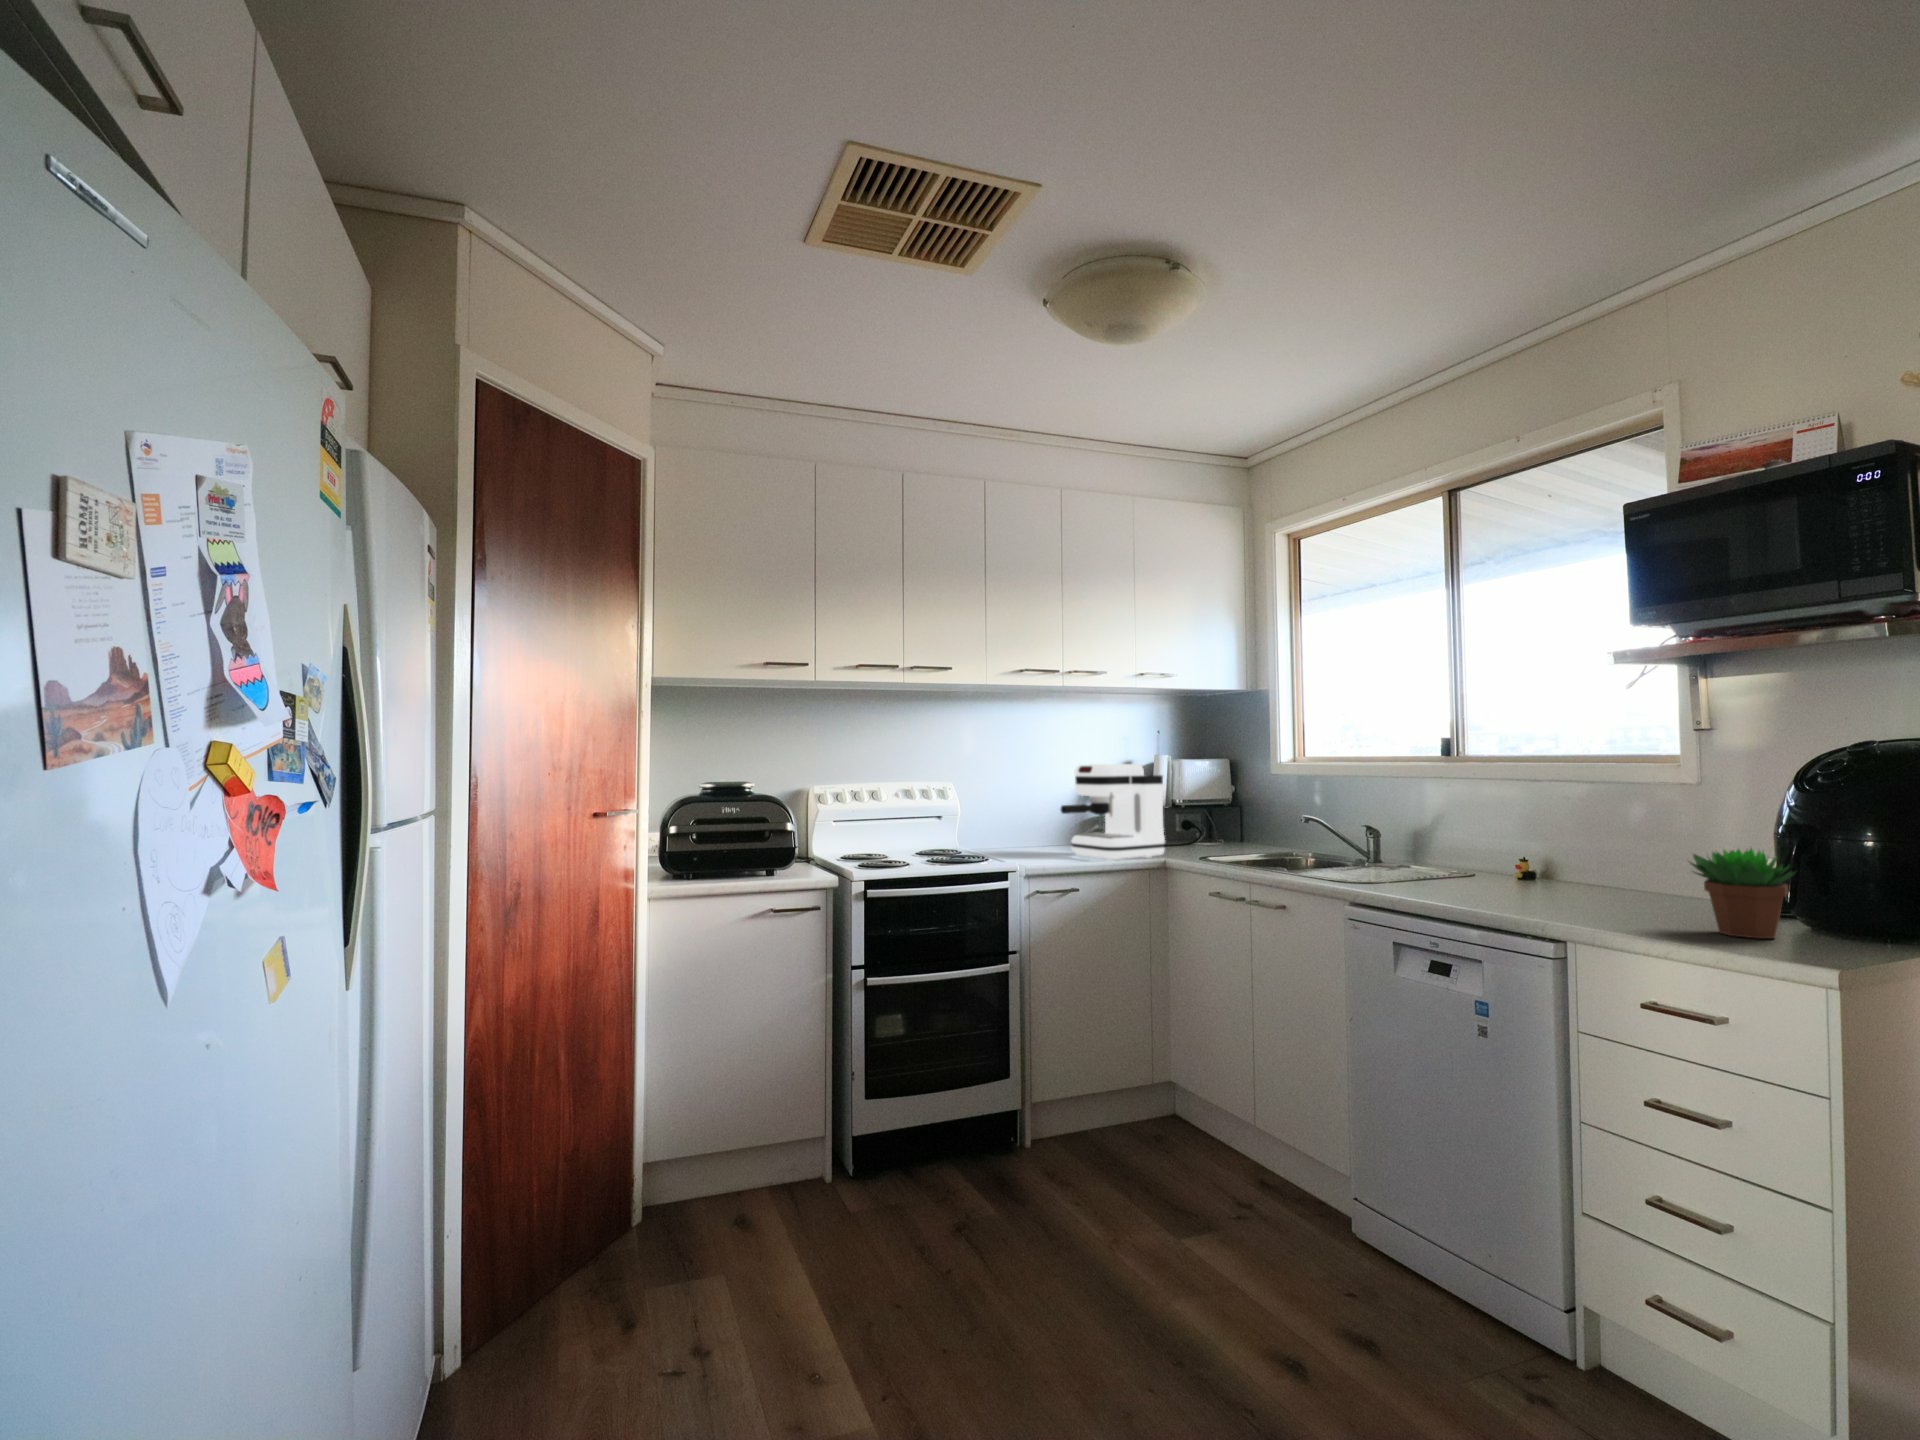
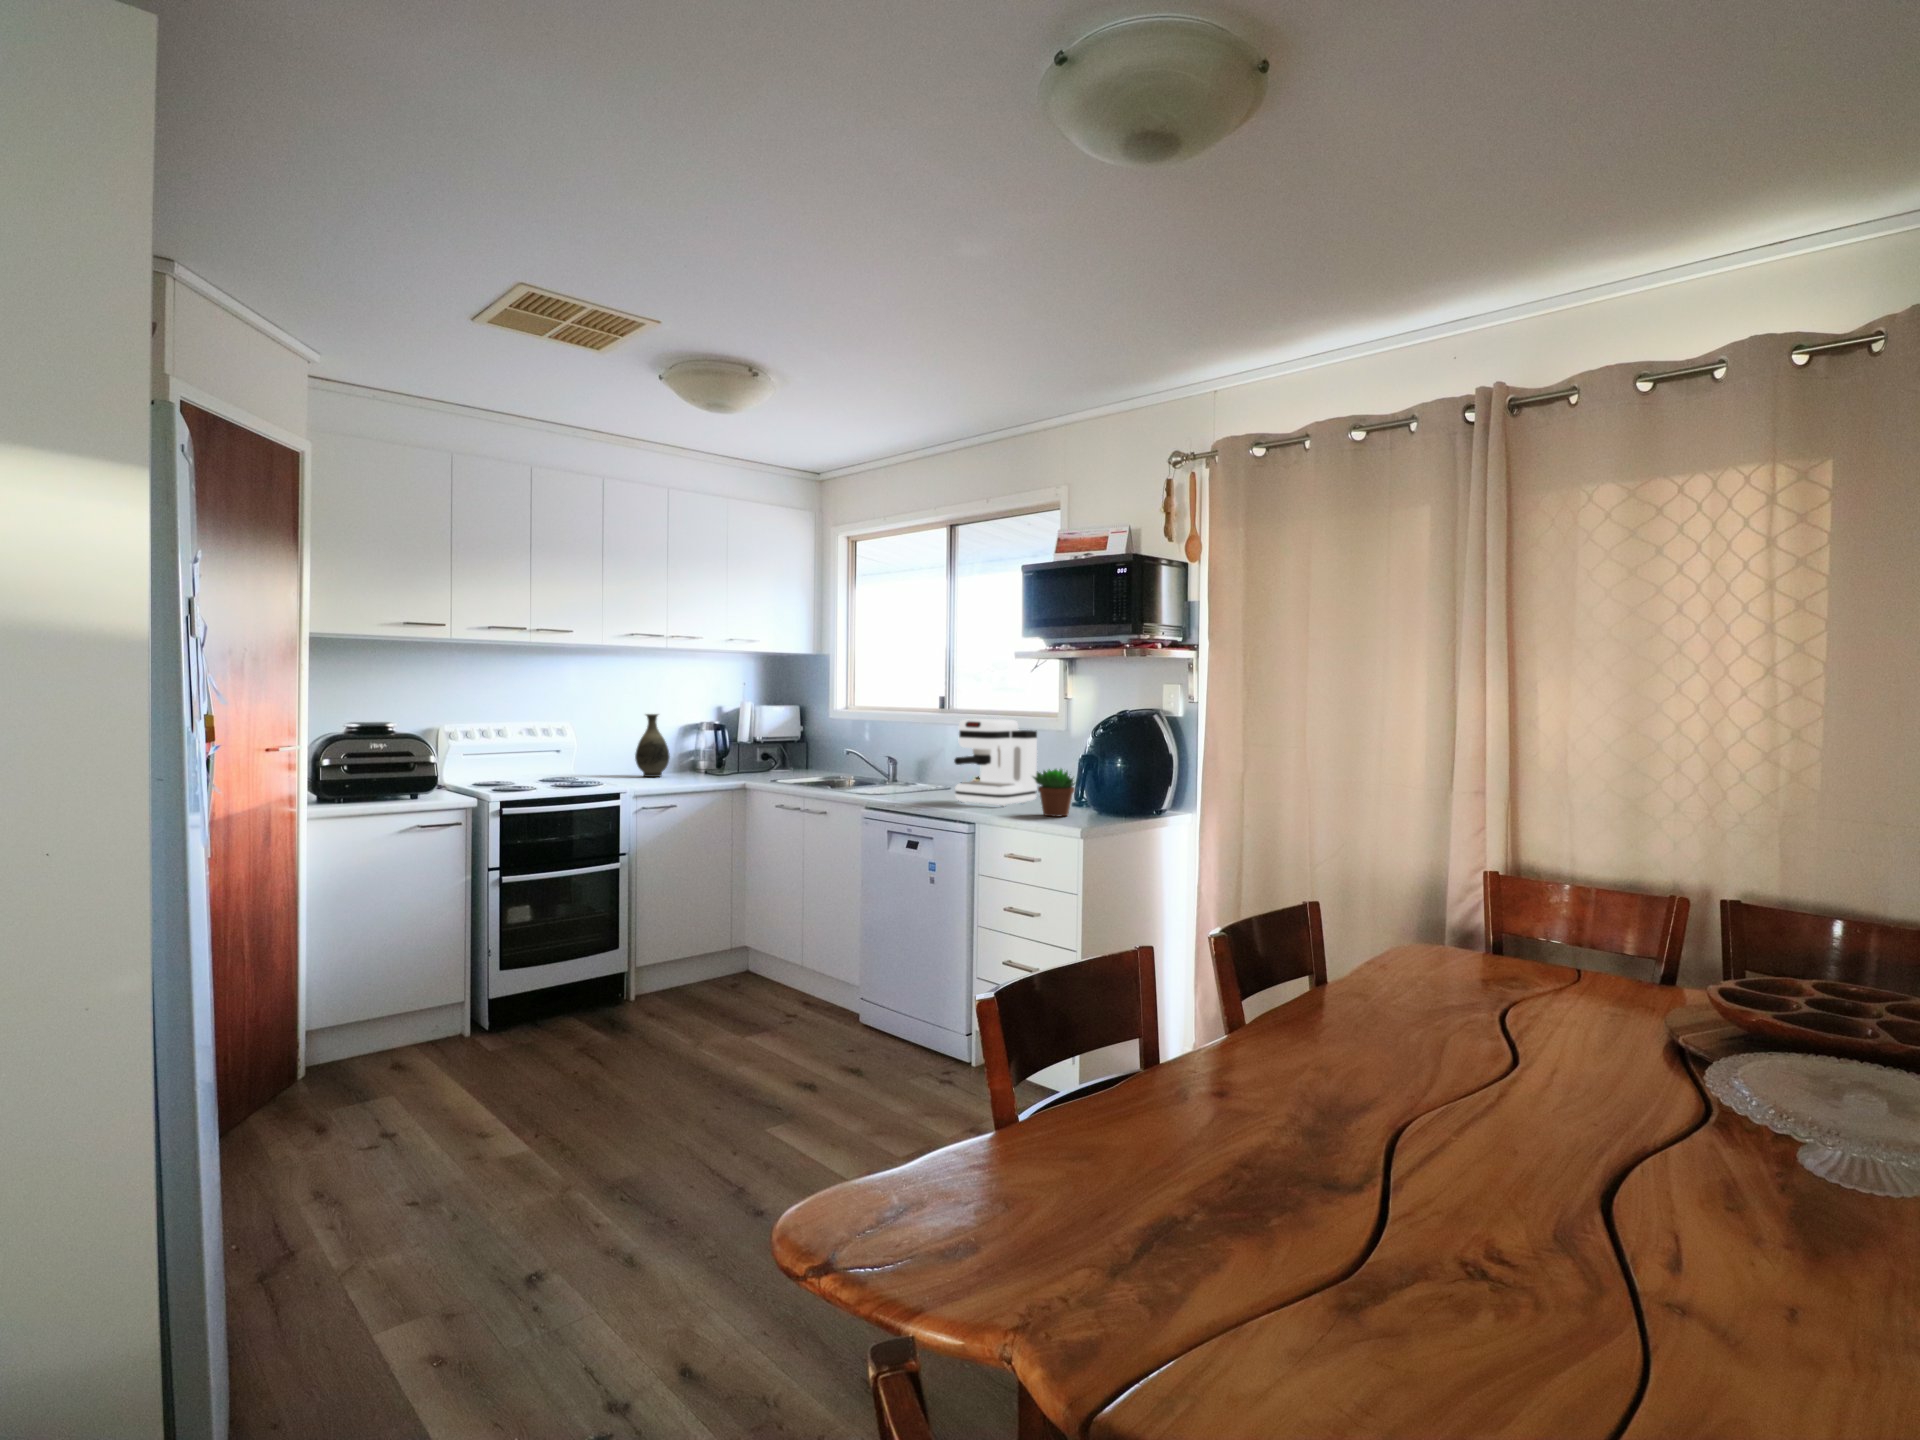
coffee maker: present [1061,764,1165,861] -> present [954,719,1037,806]
vase: none [1028,771,1069,850] -> present [635,714,670,777]

